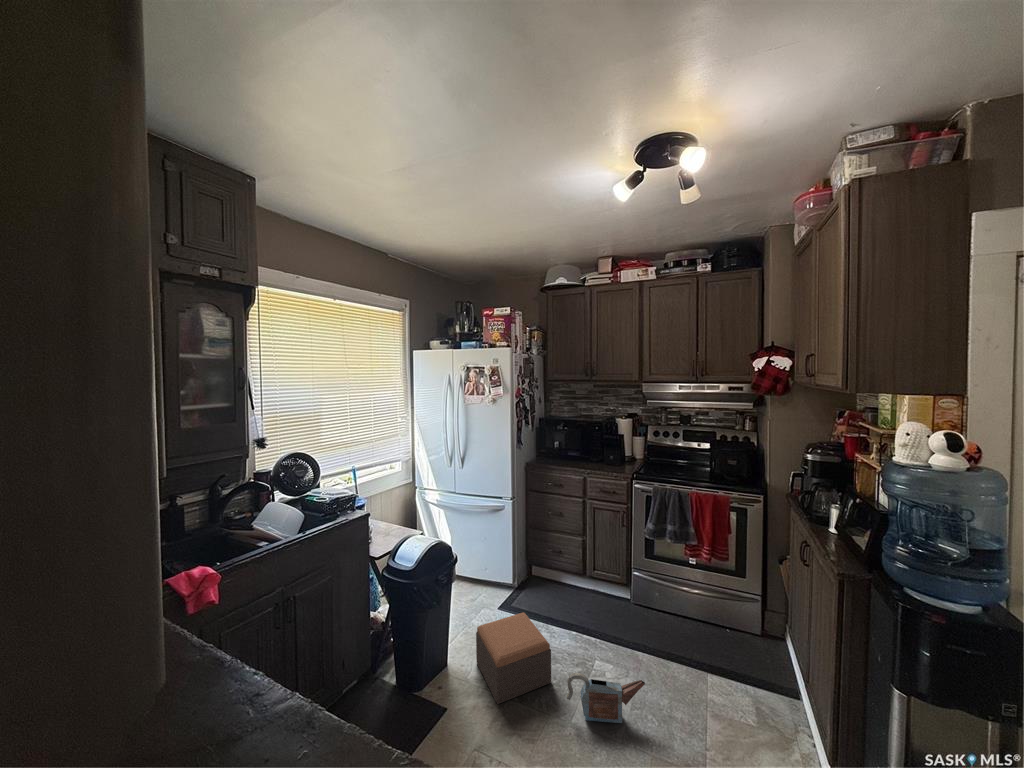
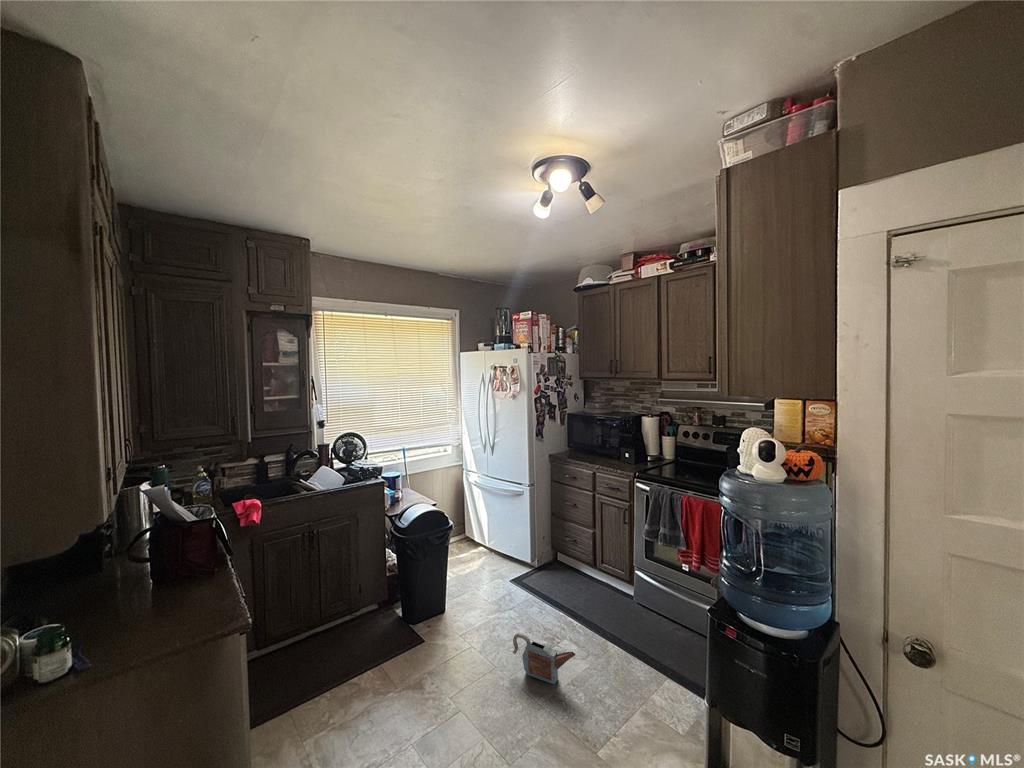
footstool: present [476,612,551,704] -> none [464,582,516,646]

